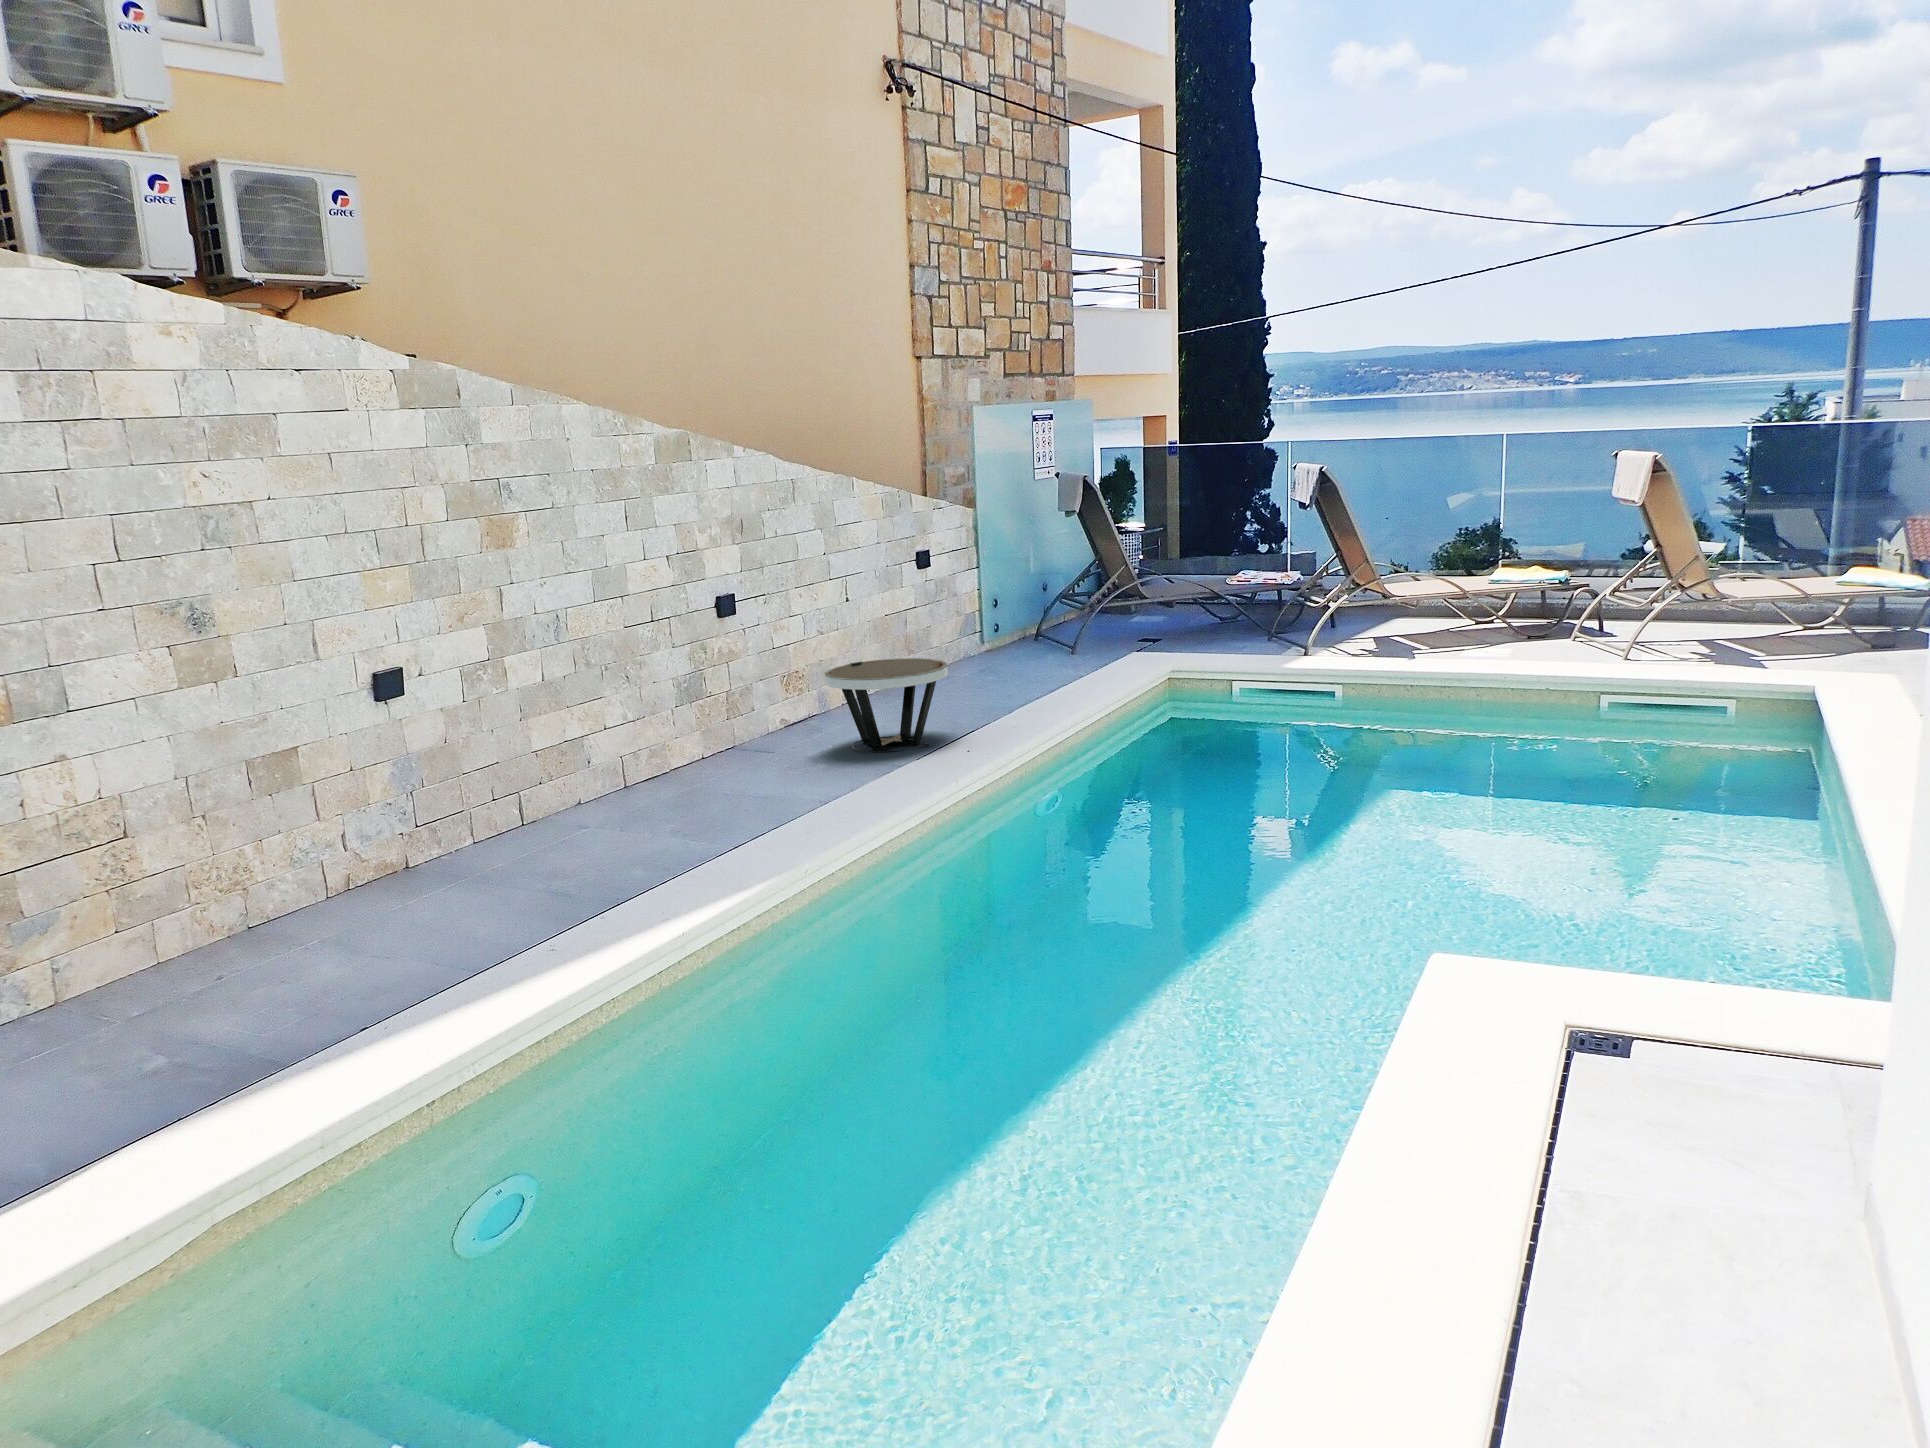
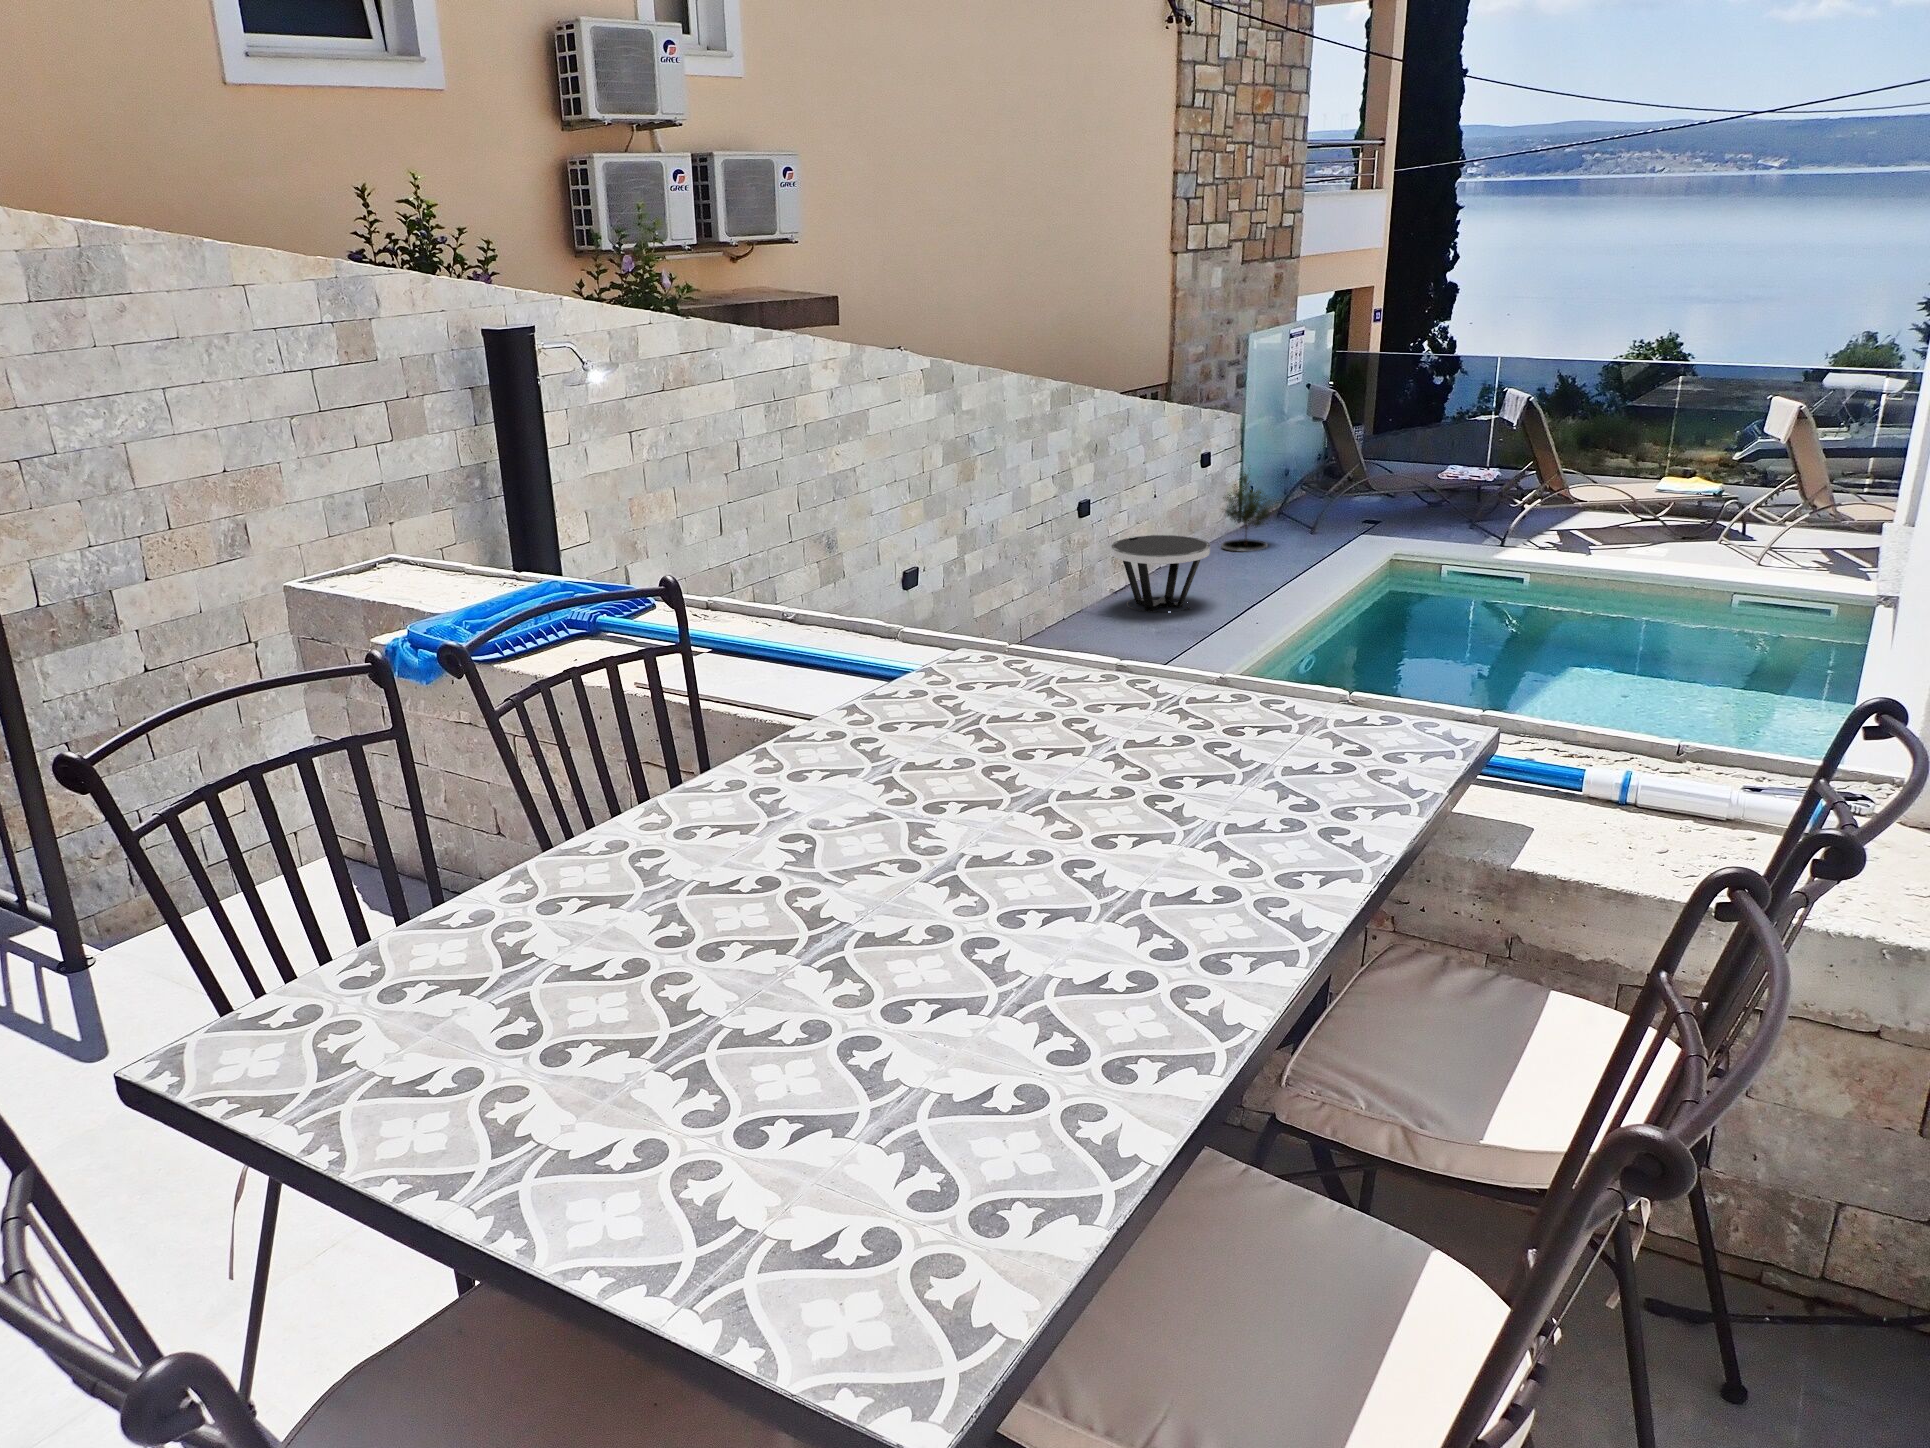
potted tree: none [977,579,1047,684] -> present [1221,471,1272,552]

